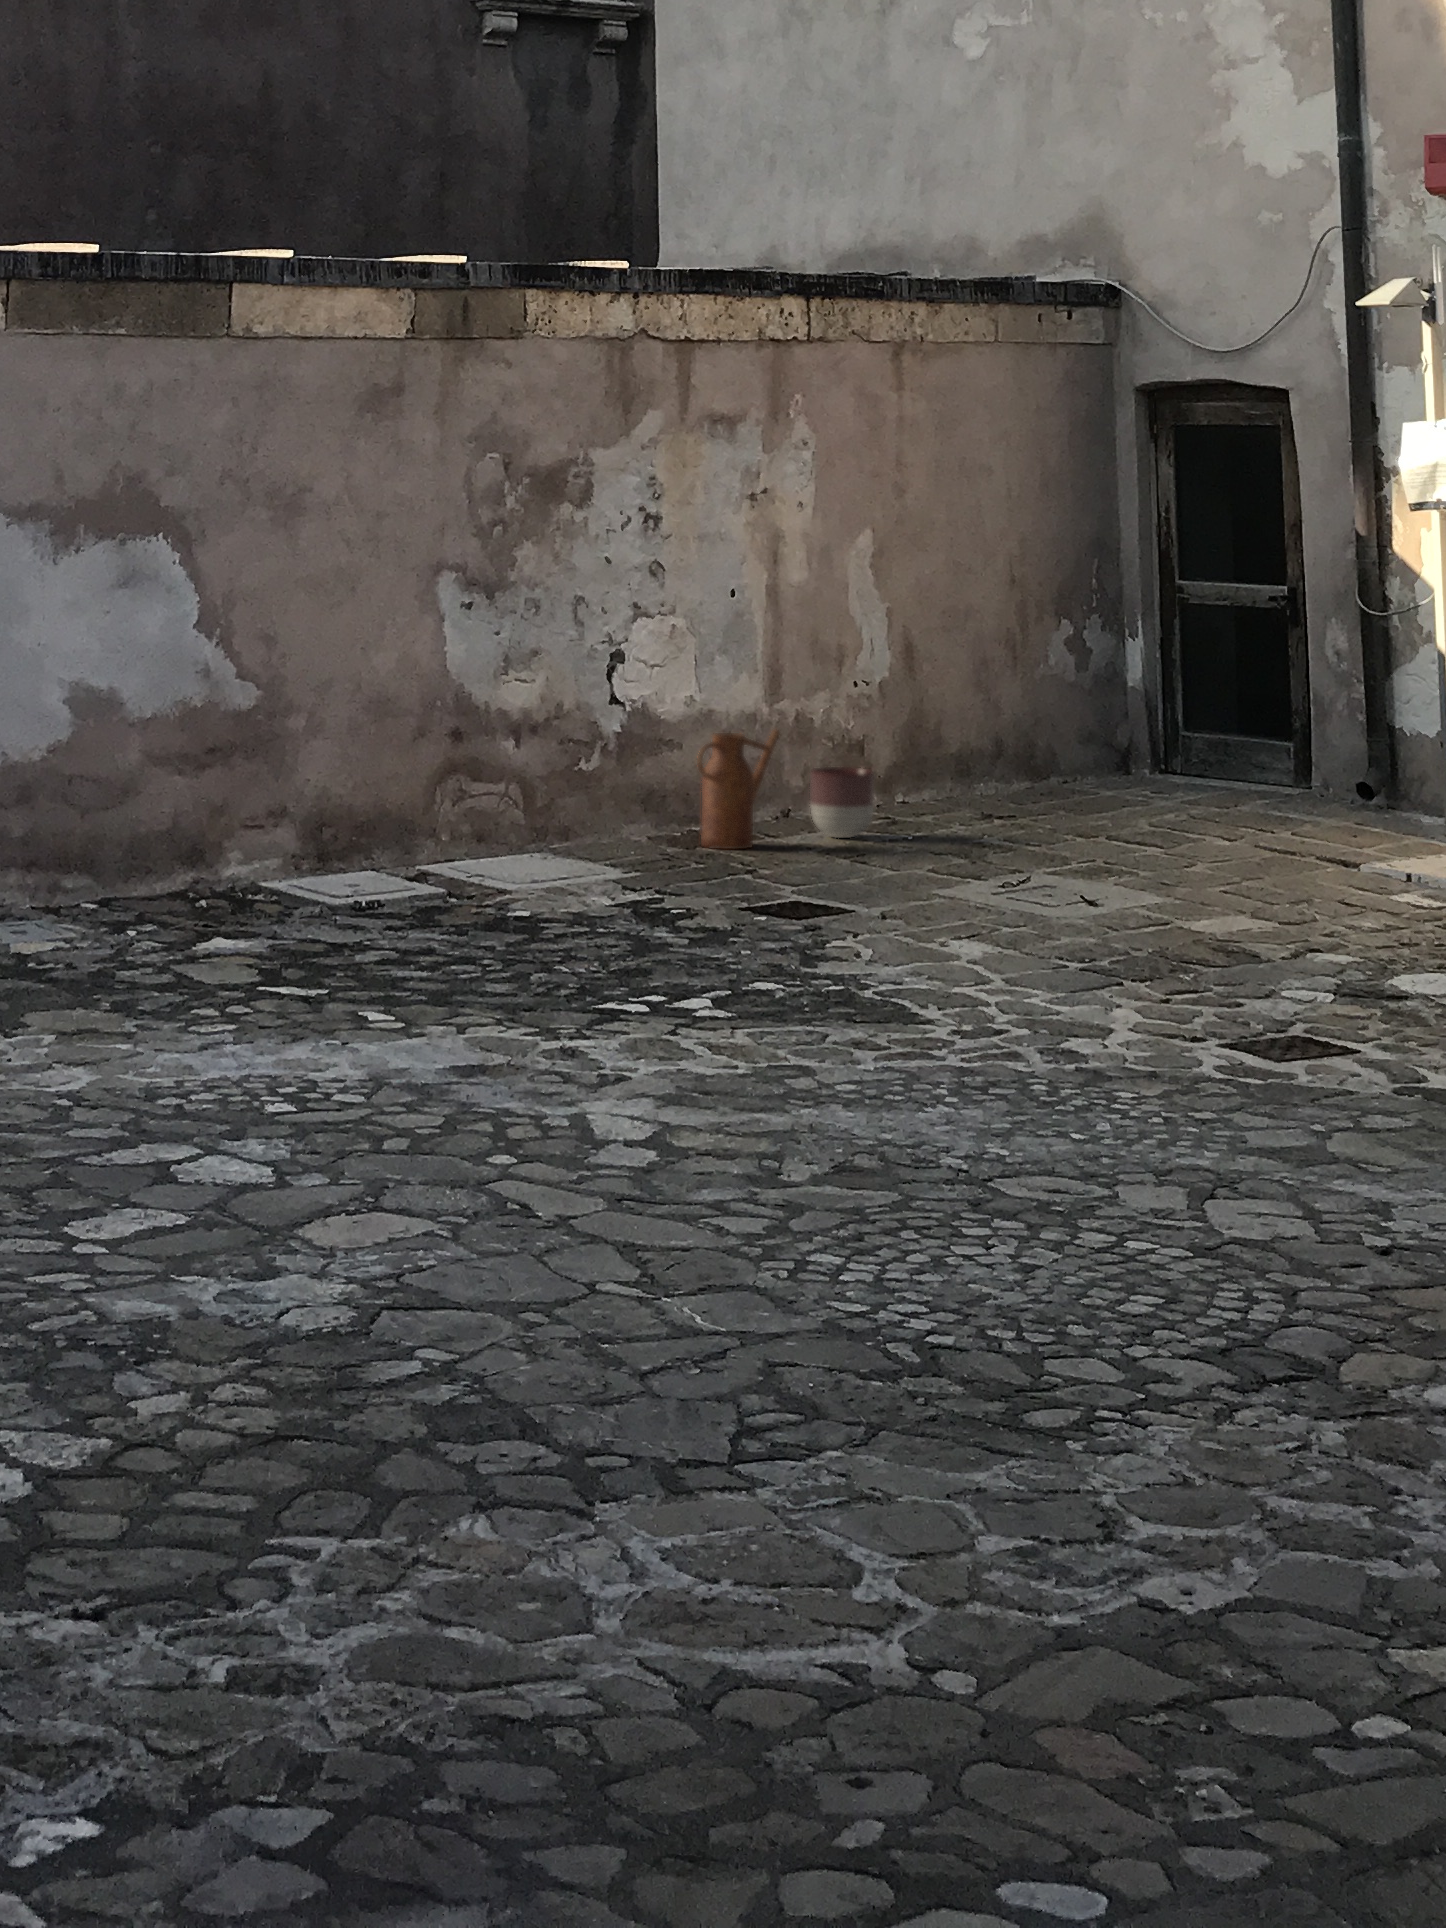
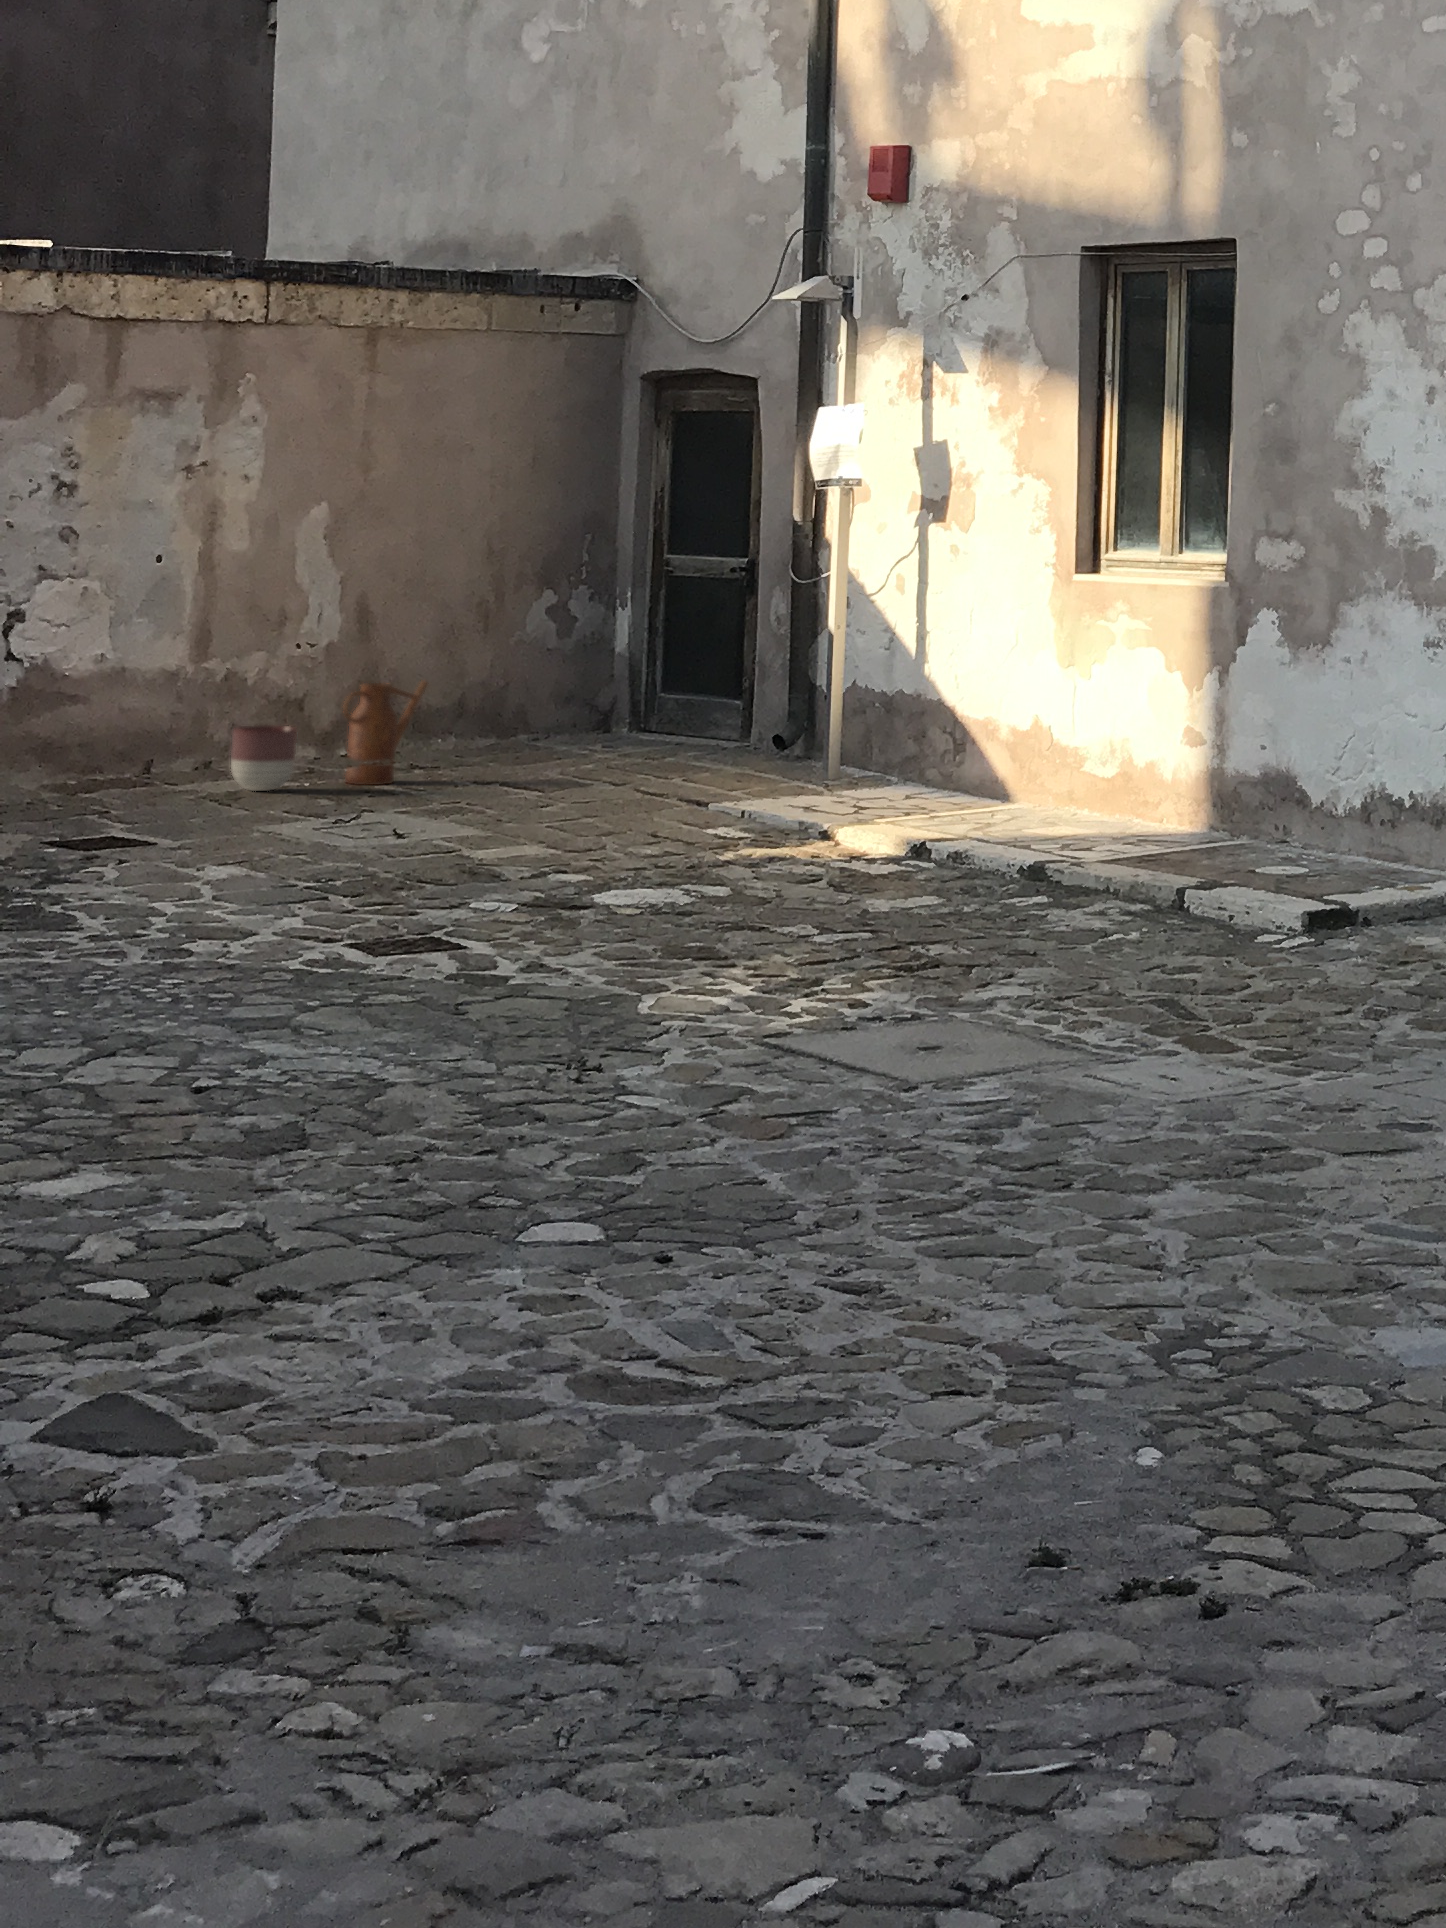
watering can: present [697,730,779,849] -> present [343,681,427,785]

